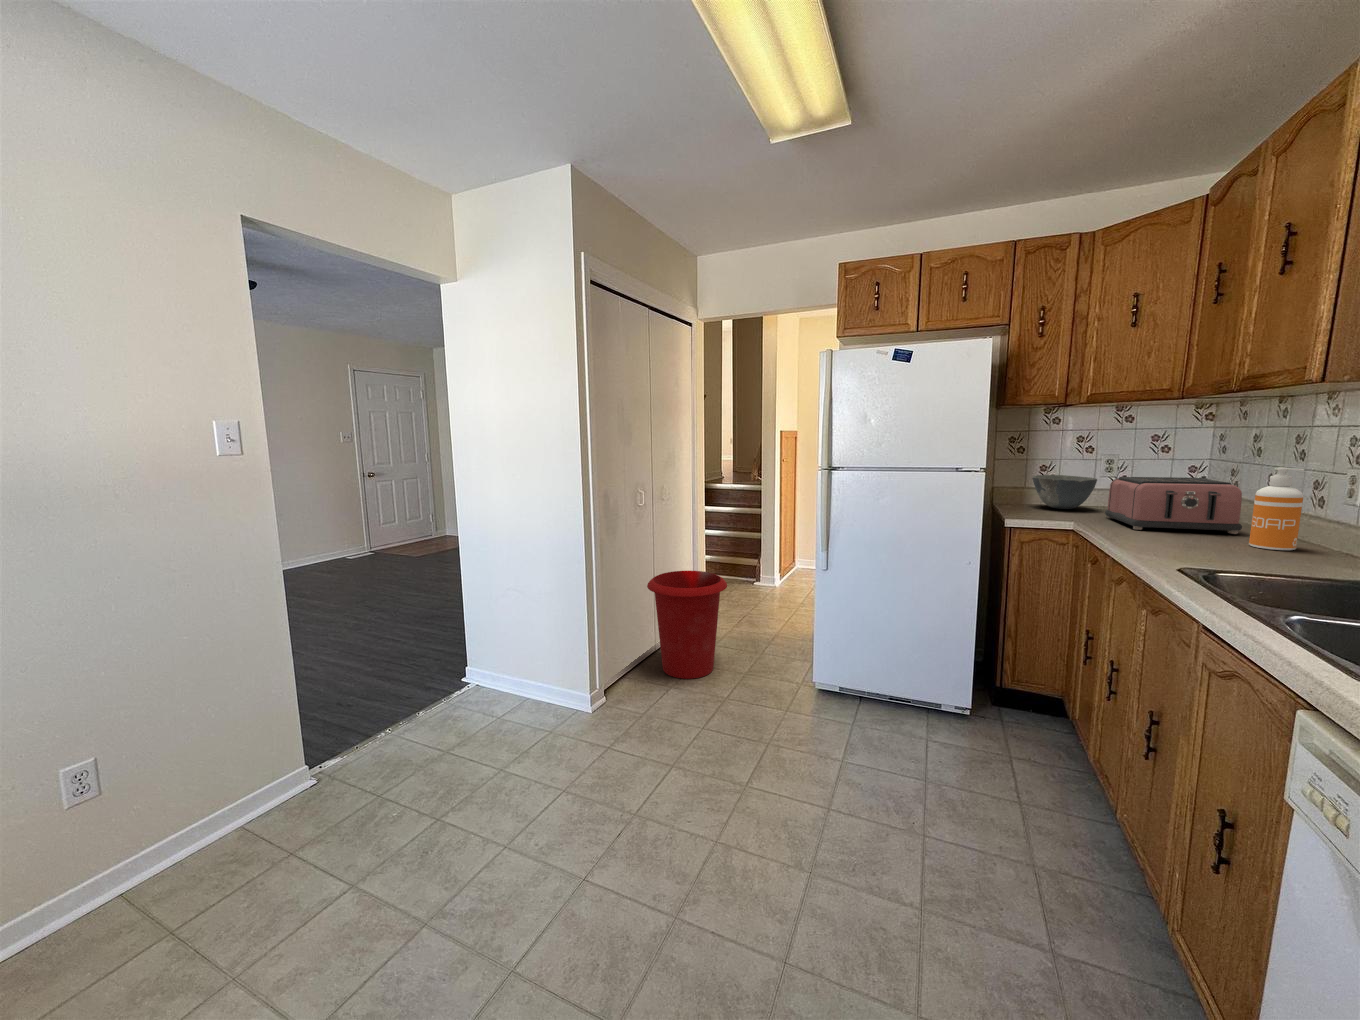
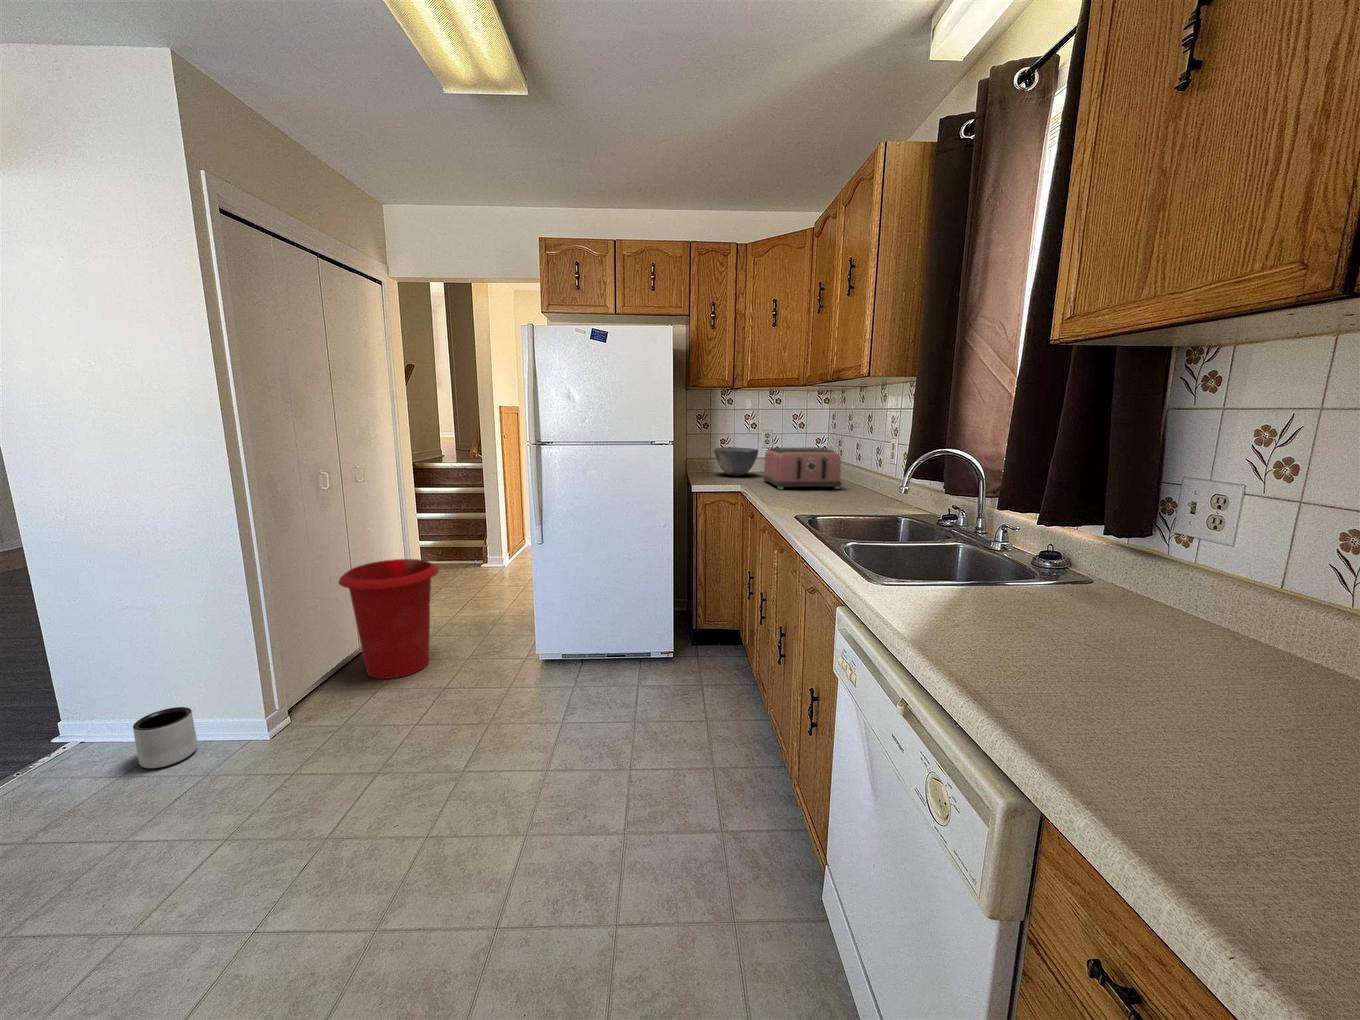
soap dispenser: present [1249,467,1304,550] -> none [843,439,870,499]
planter: none [509,672,546,718] -> present [133,707,198,768]

